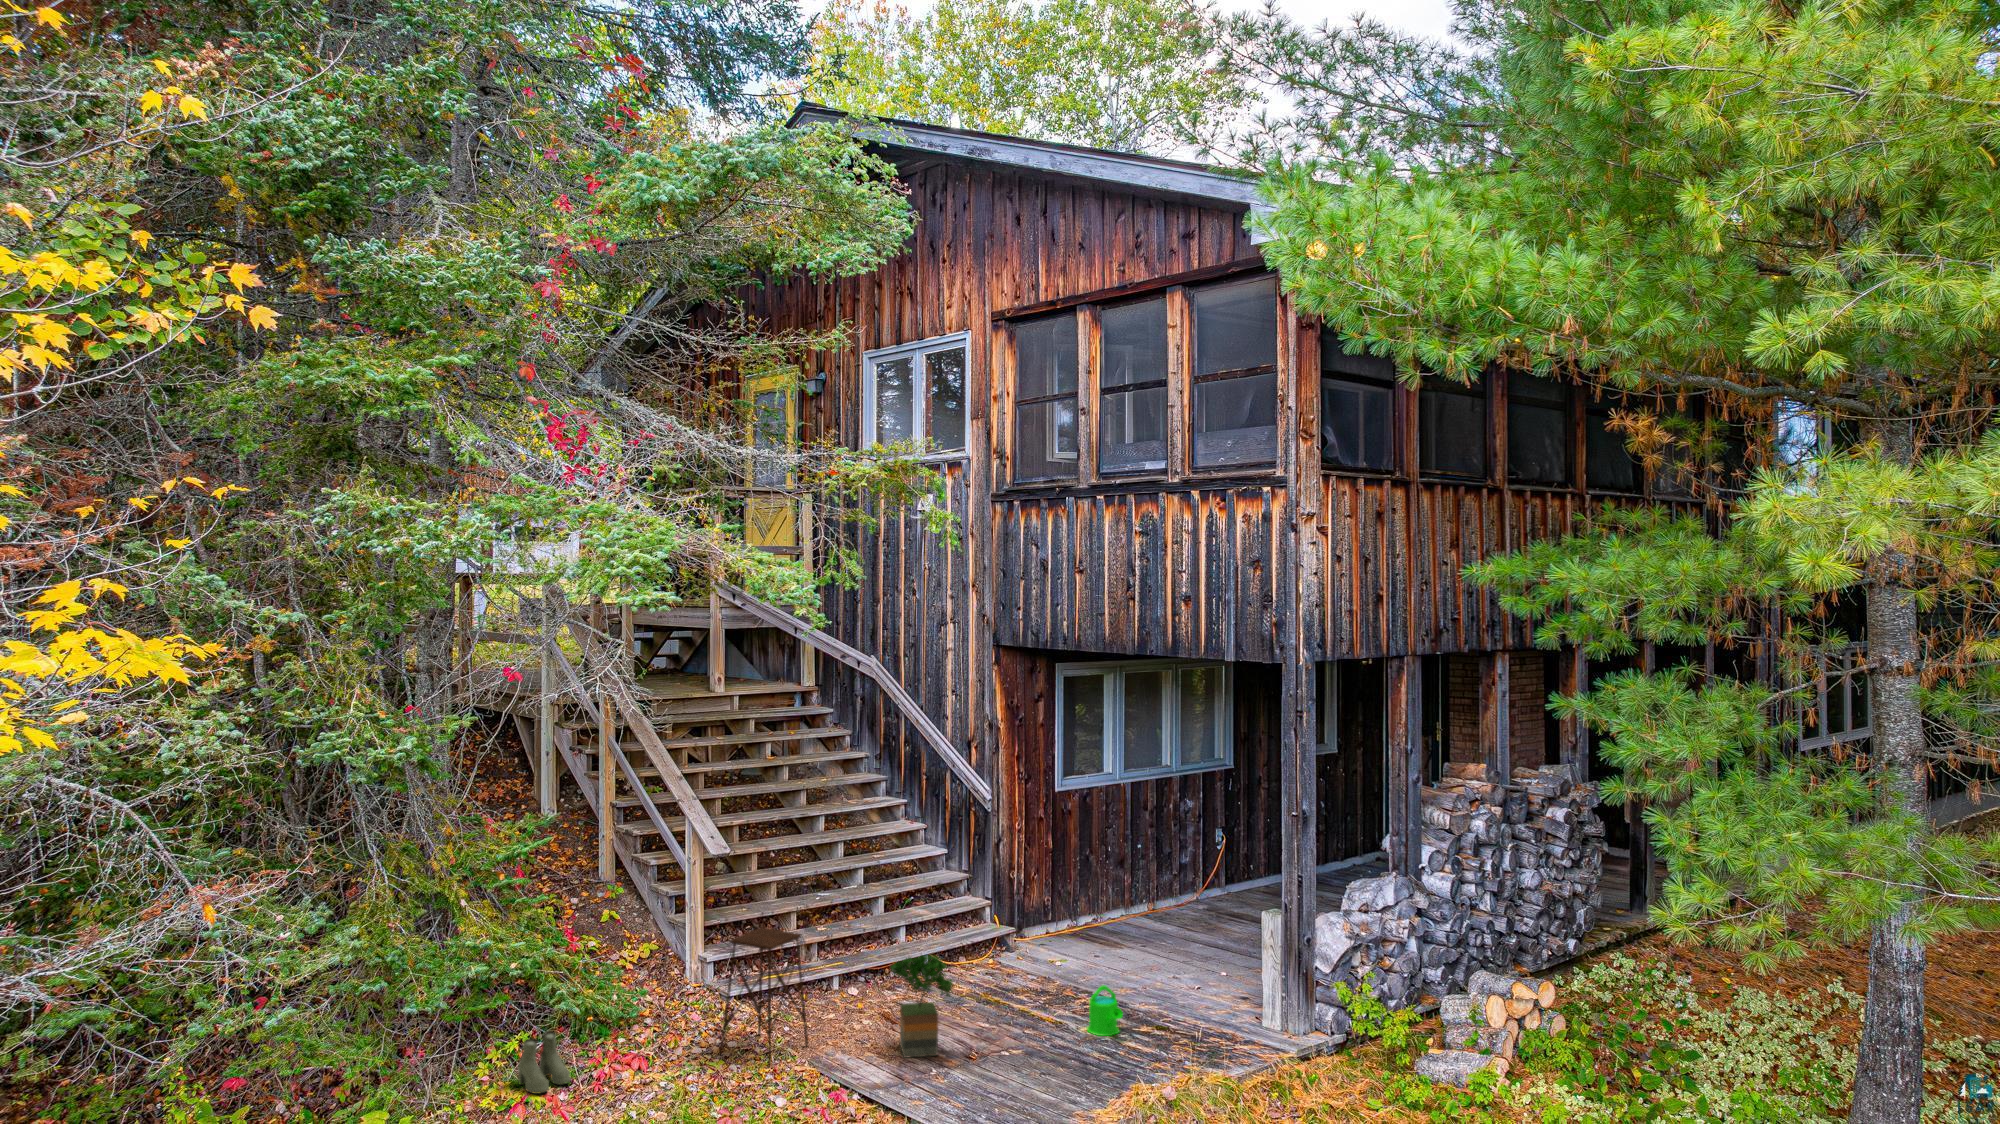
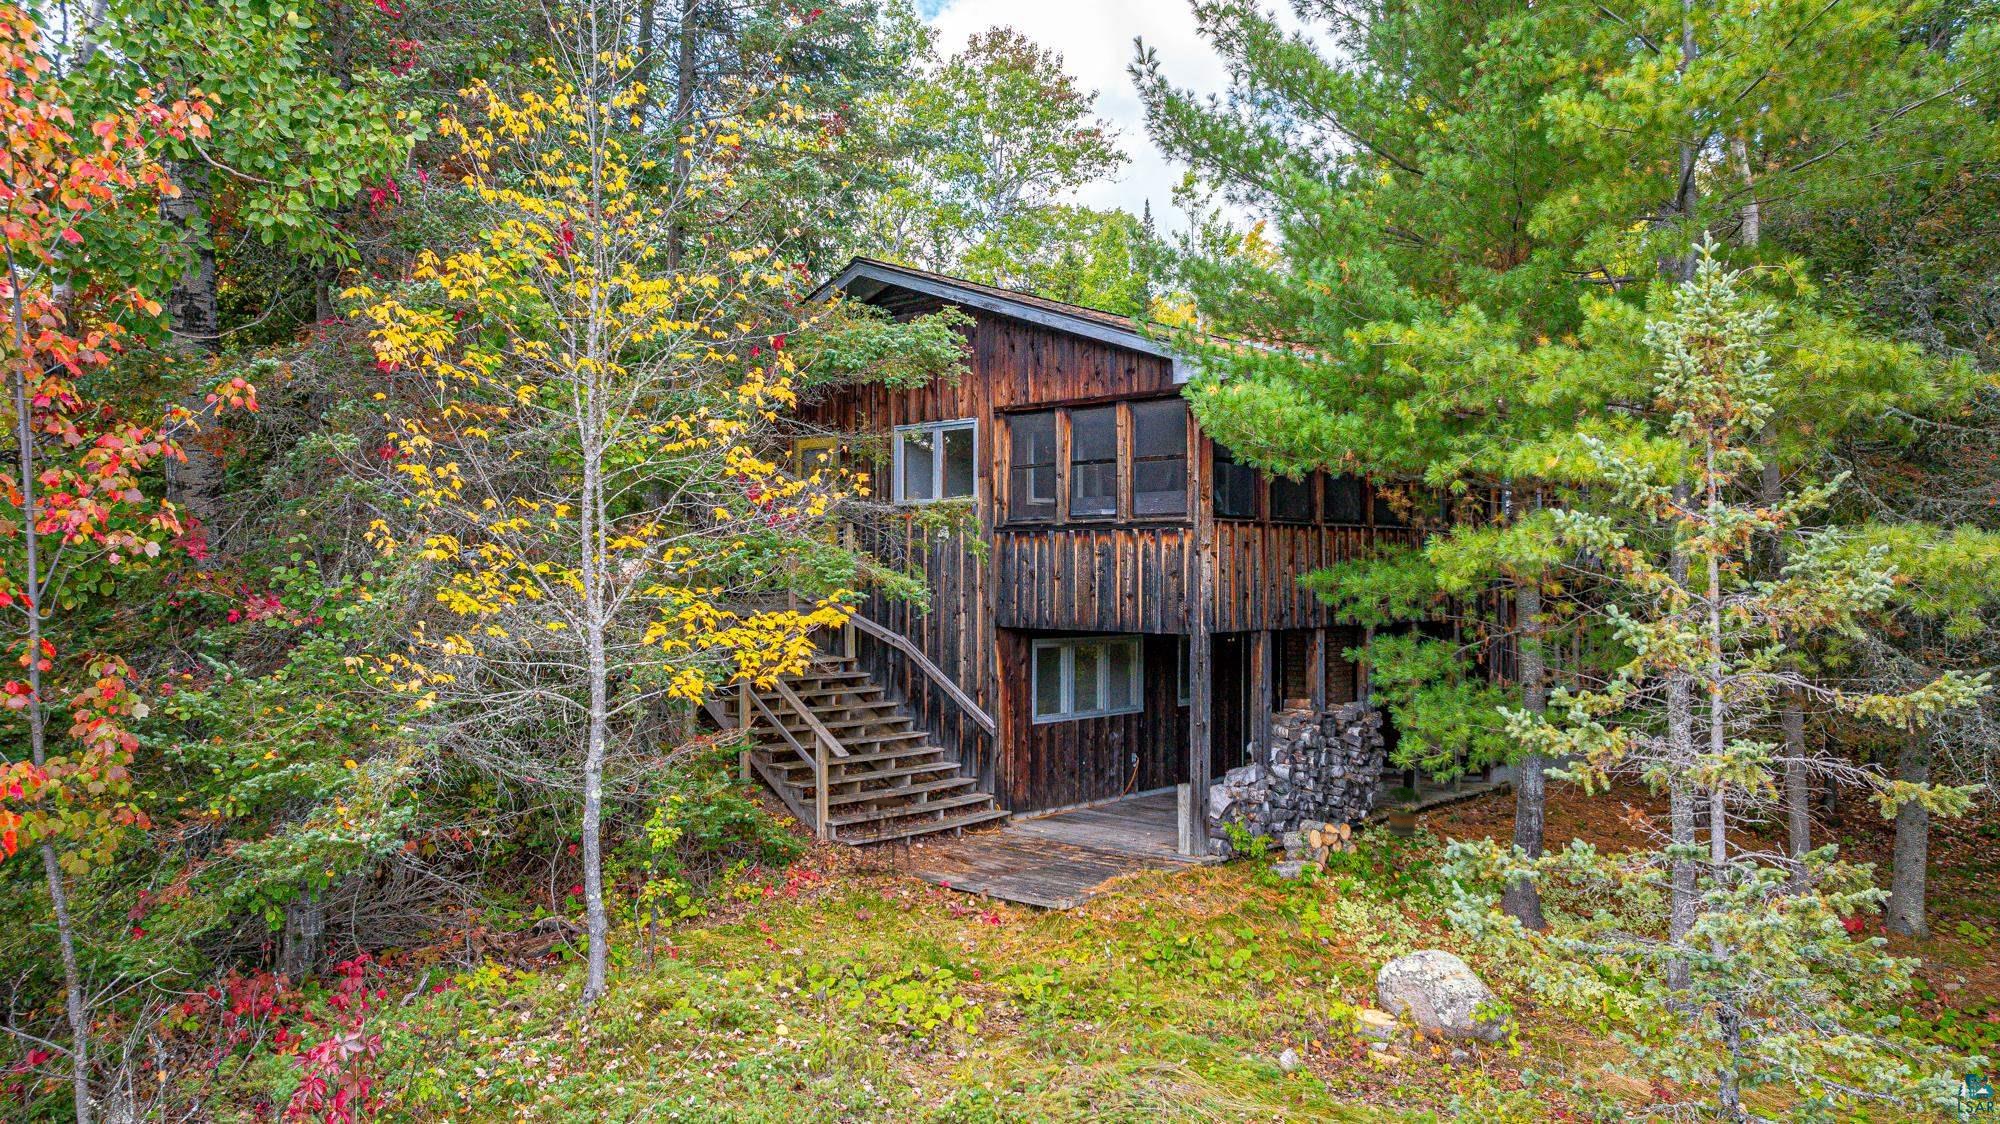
potted tree: present [891,955,953,1058] -> present [1387,787,1422,836]
watering can: present [1087,985,1123,1036] -> none [1073,832,1097,861]
boots: present [518,1032,571,1094] -> none [749,856,781,889]

